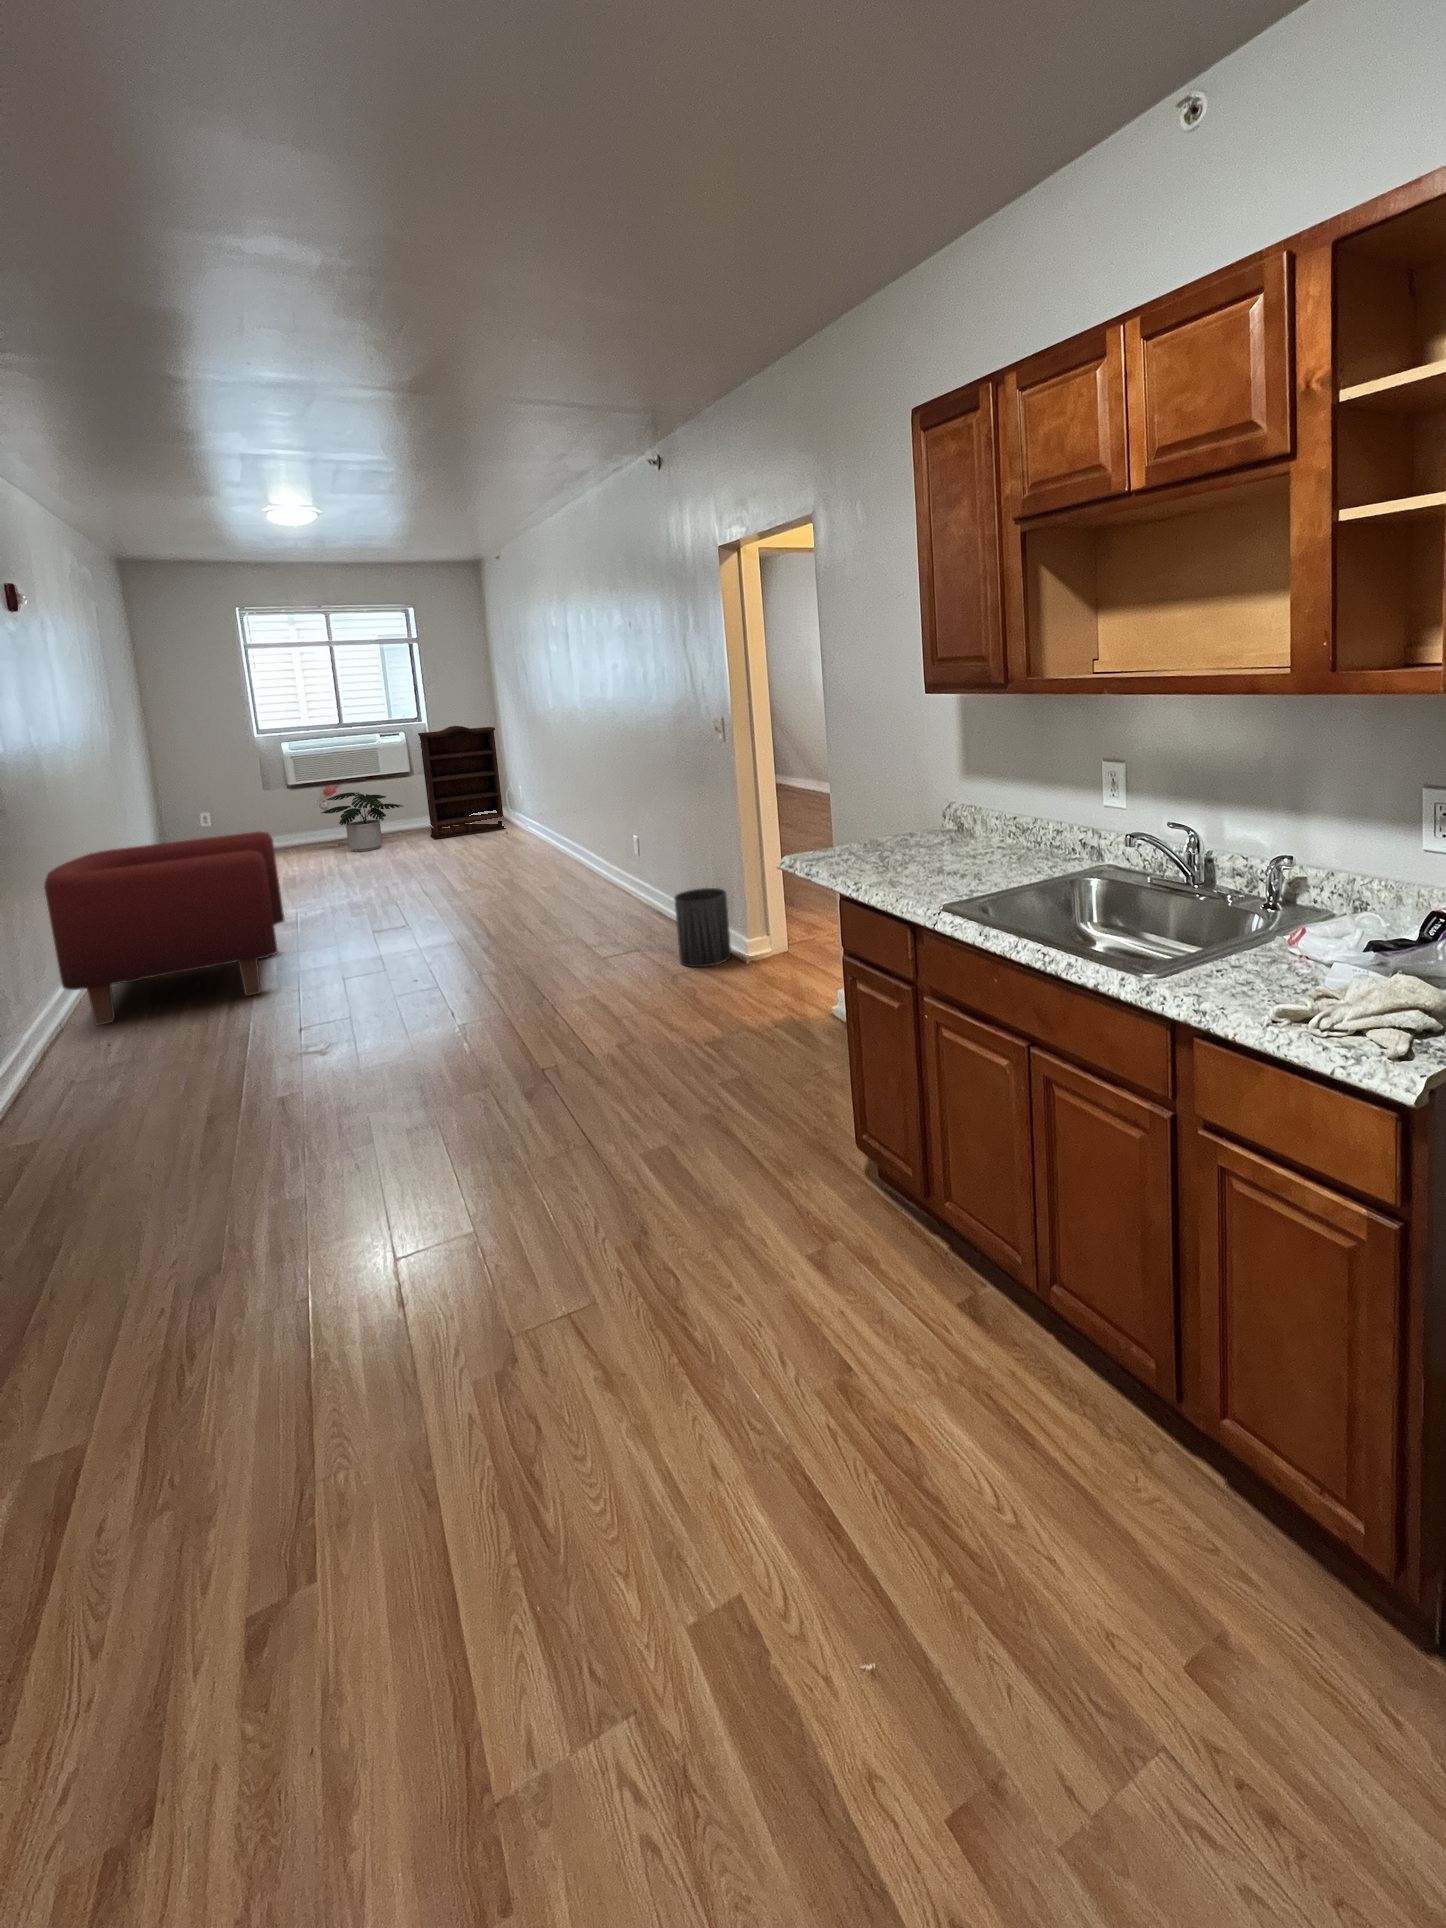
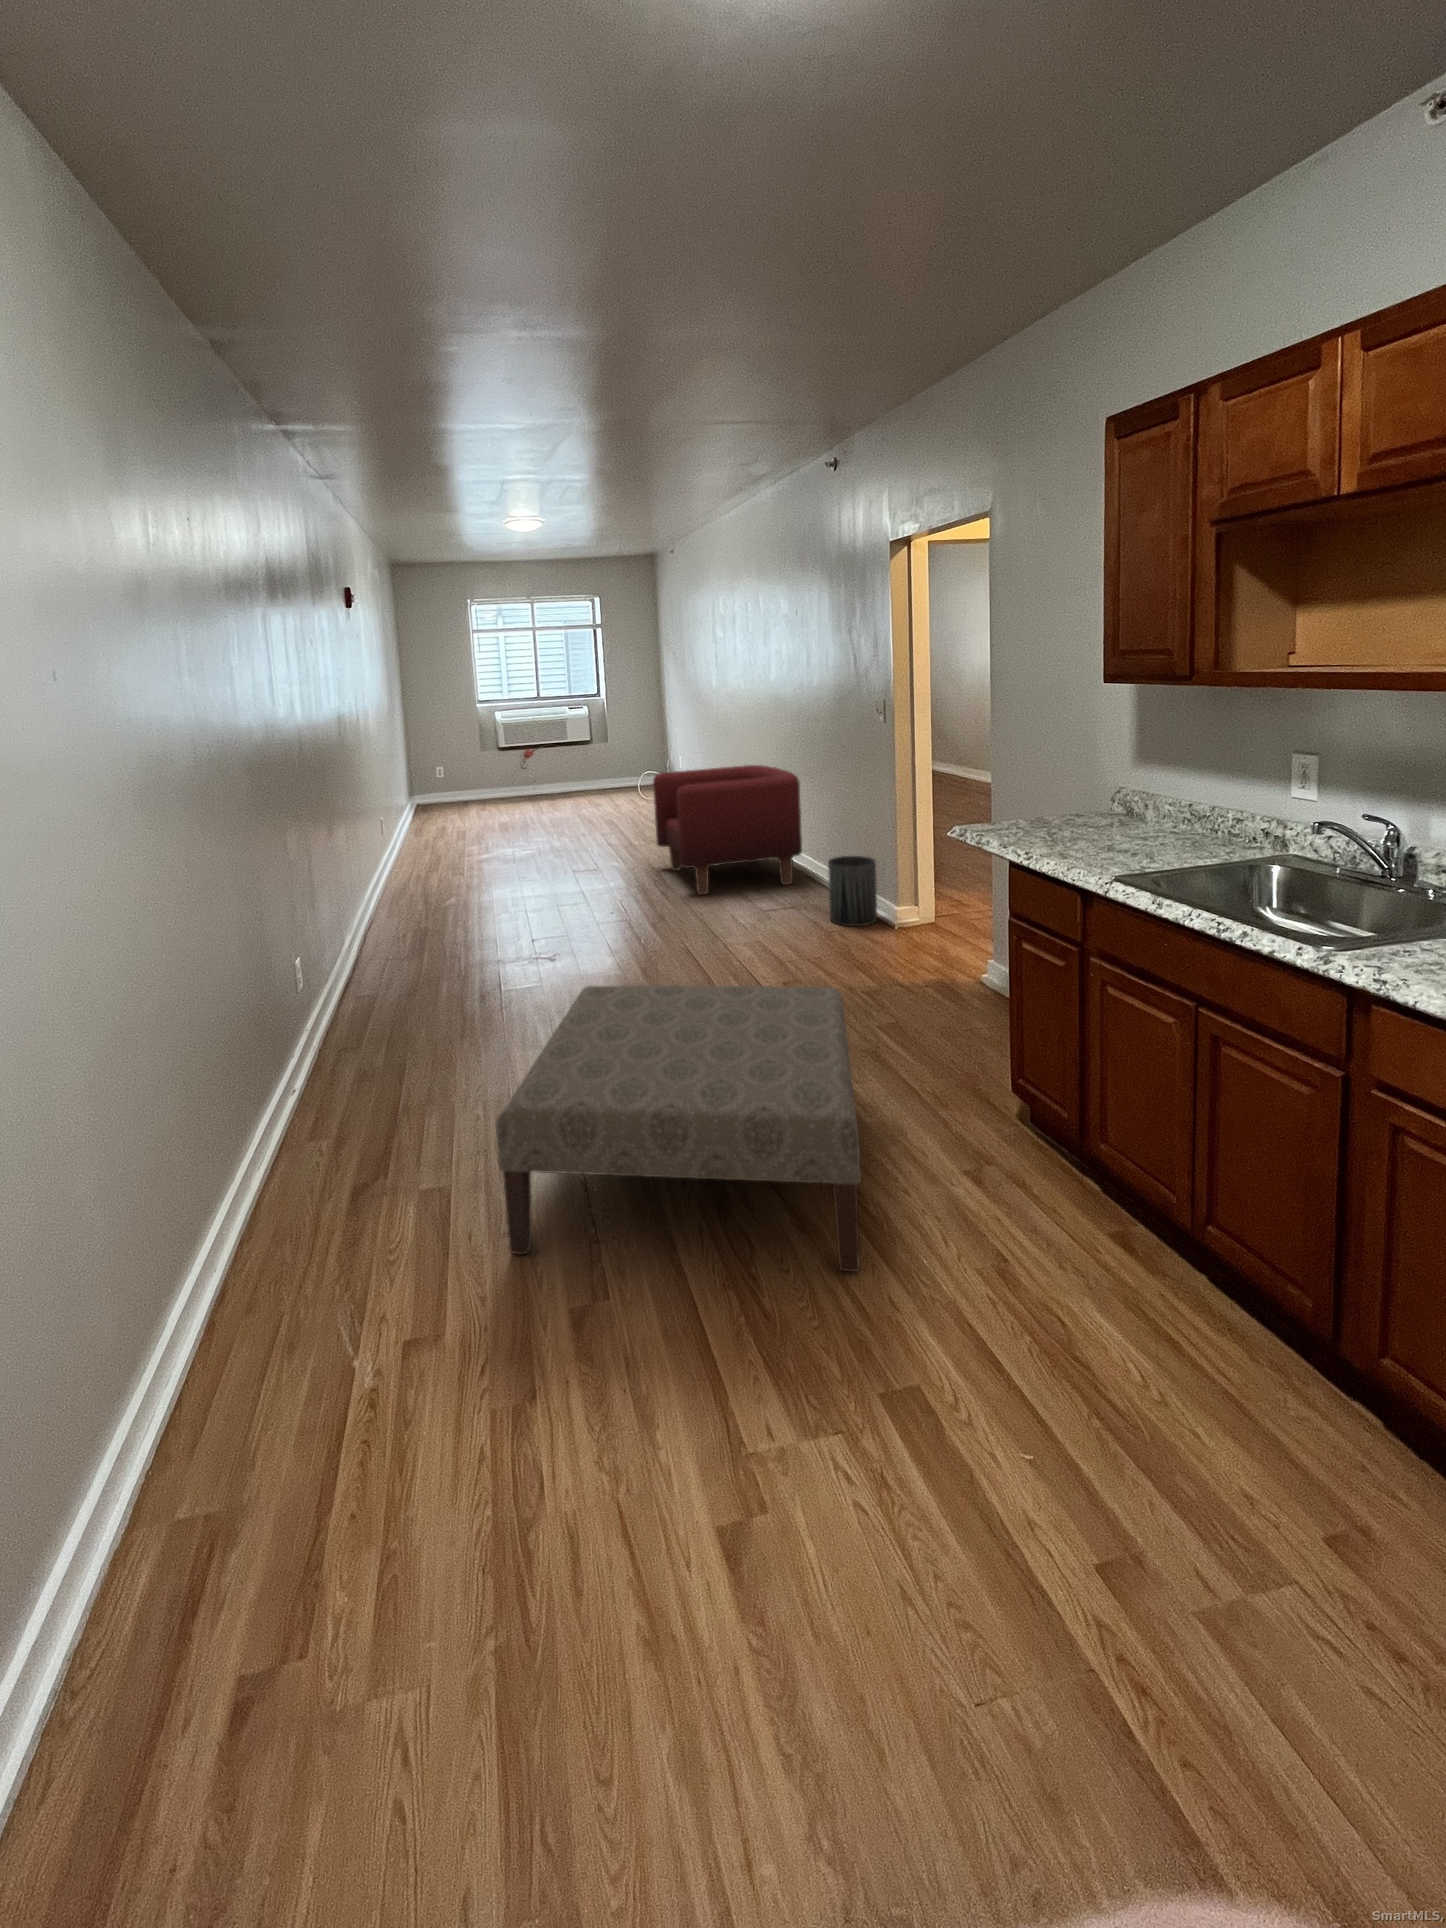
bookshelf: present [418,726,506,840] -> none [598,702,665,799]
potted plant: present [322,792,403,852] -> none [524,756,586,805]
armchair: present [44,832,284,1025] -> present [653,765,802,895]
ottoman: none [115,1060,676,1553] -> present [496,985,861,1272]

